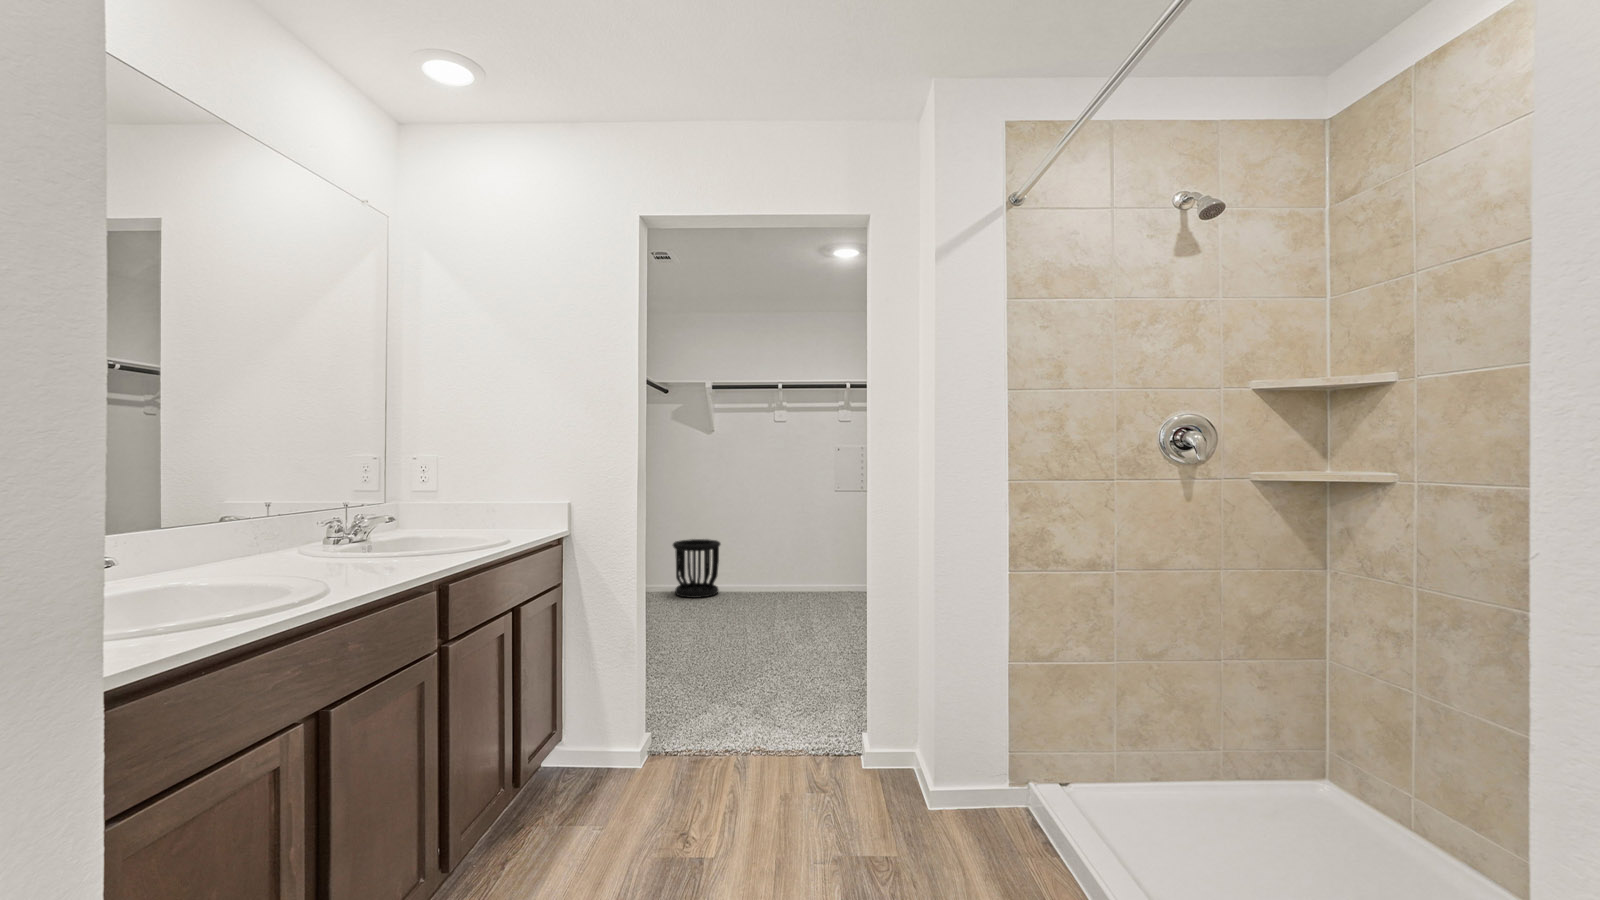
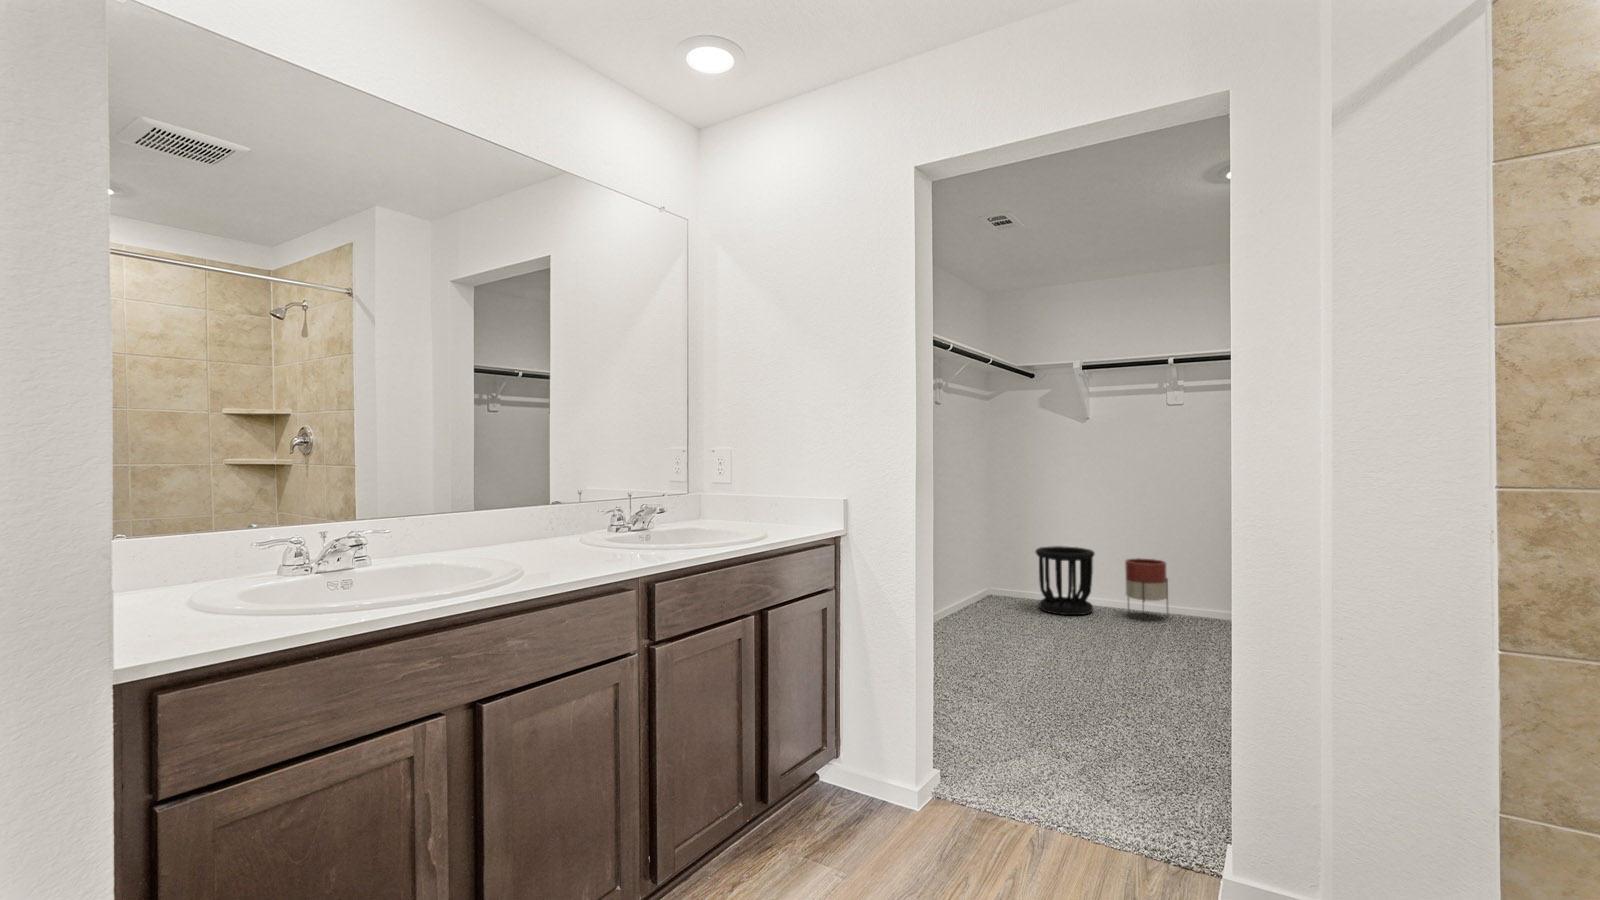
planter: none [744,545,774,596] -> present [1125,558,1168,602]

